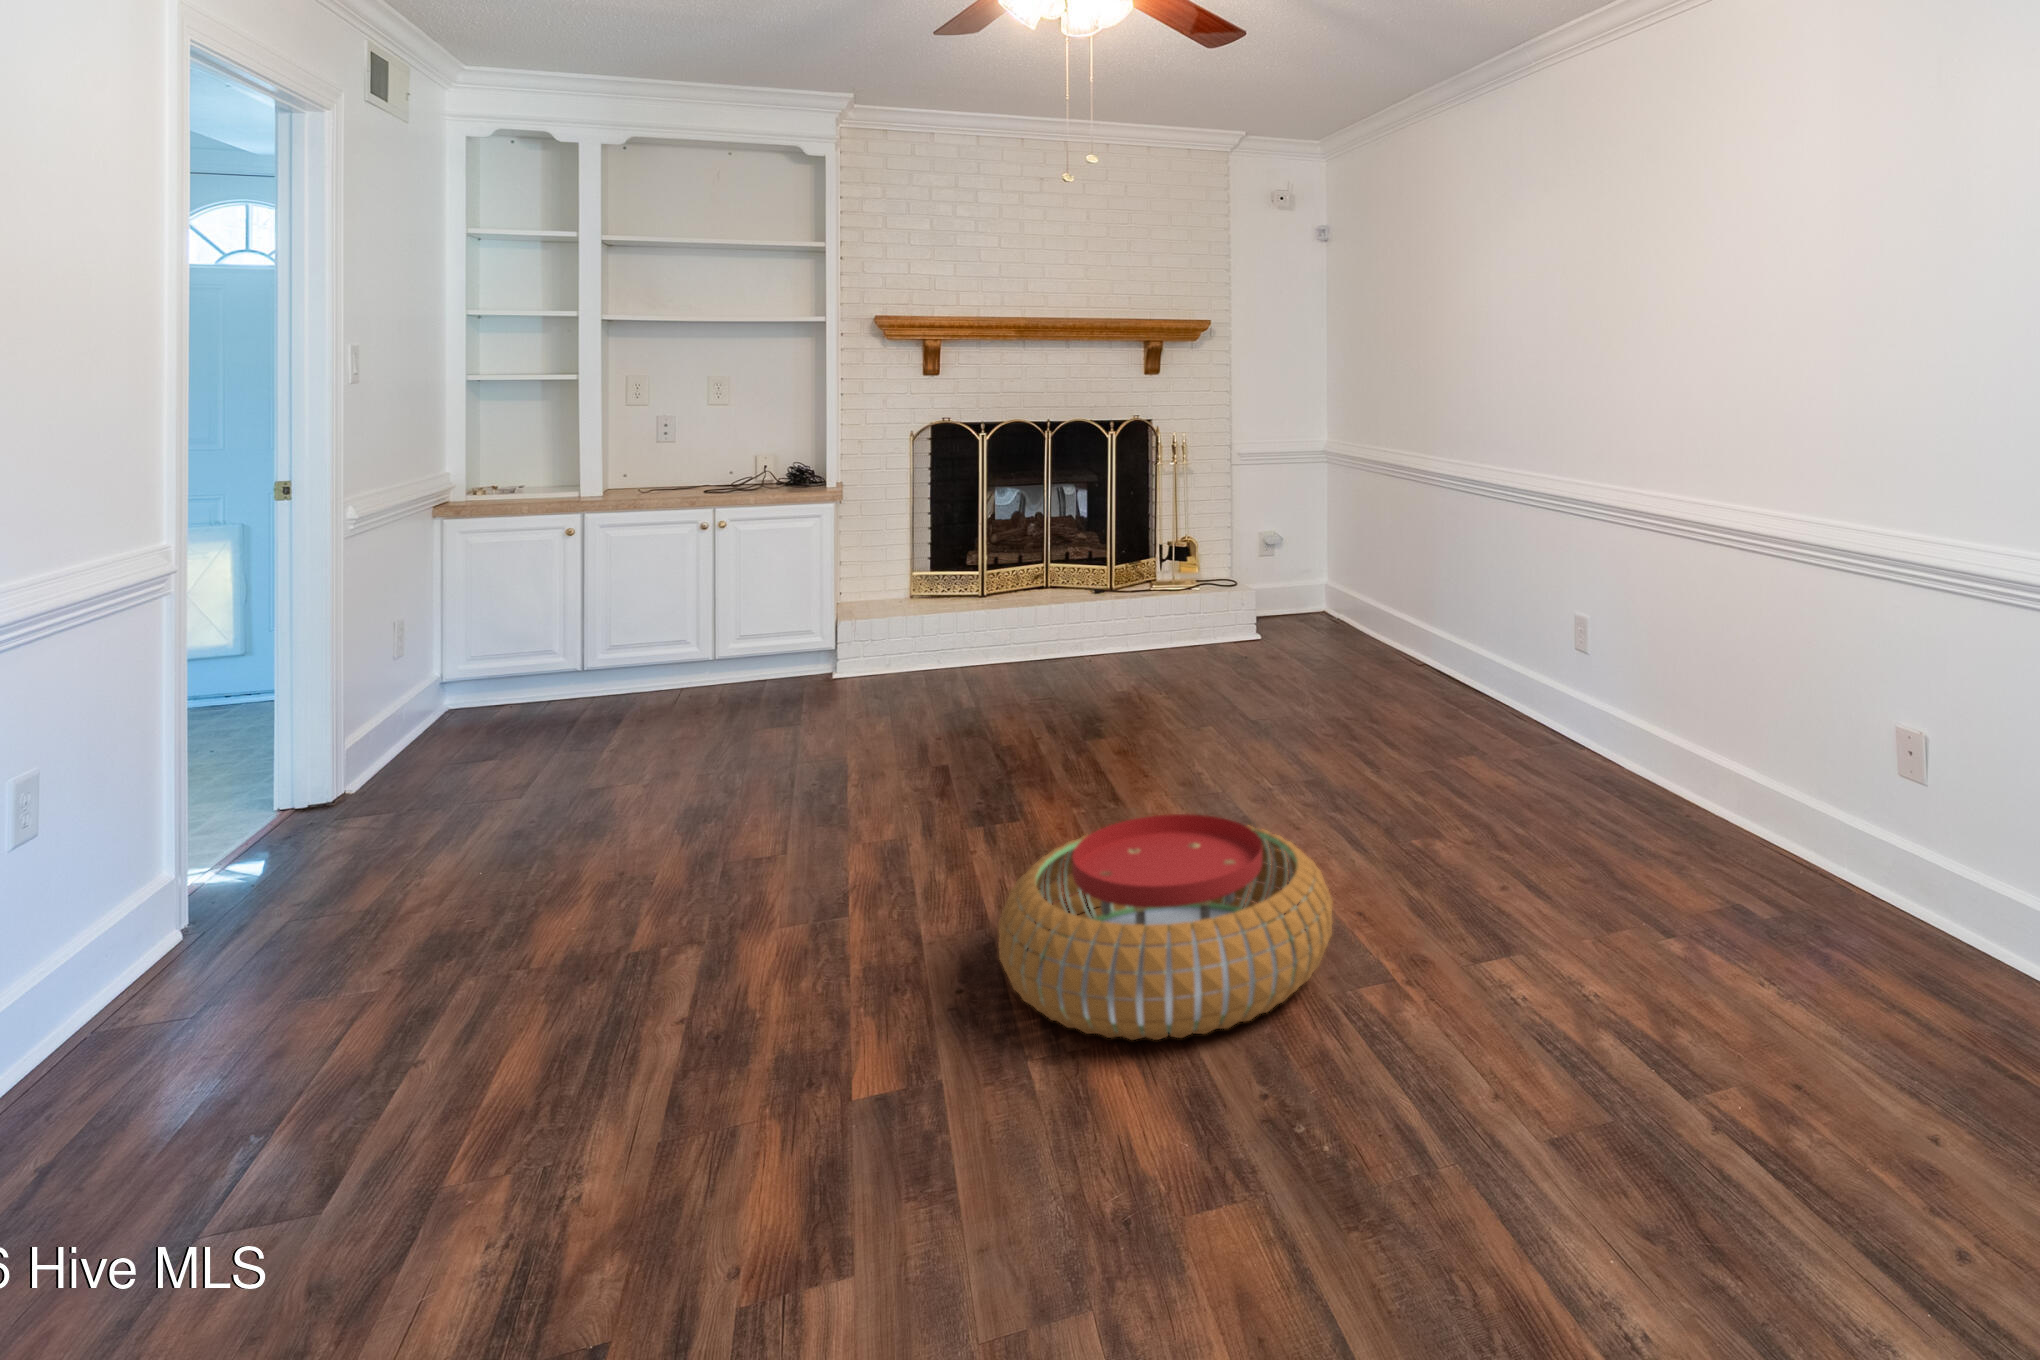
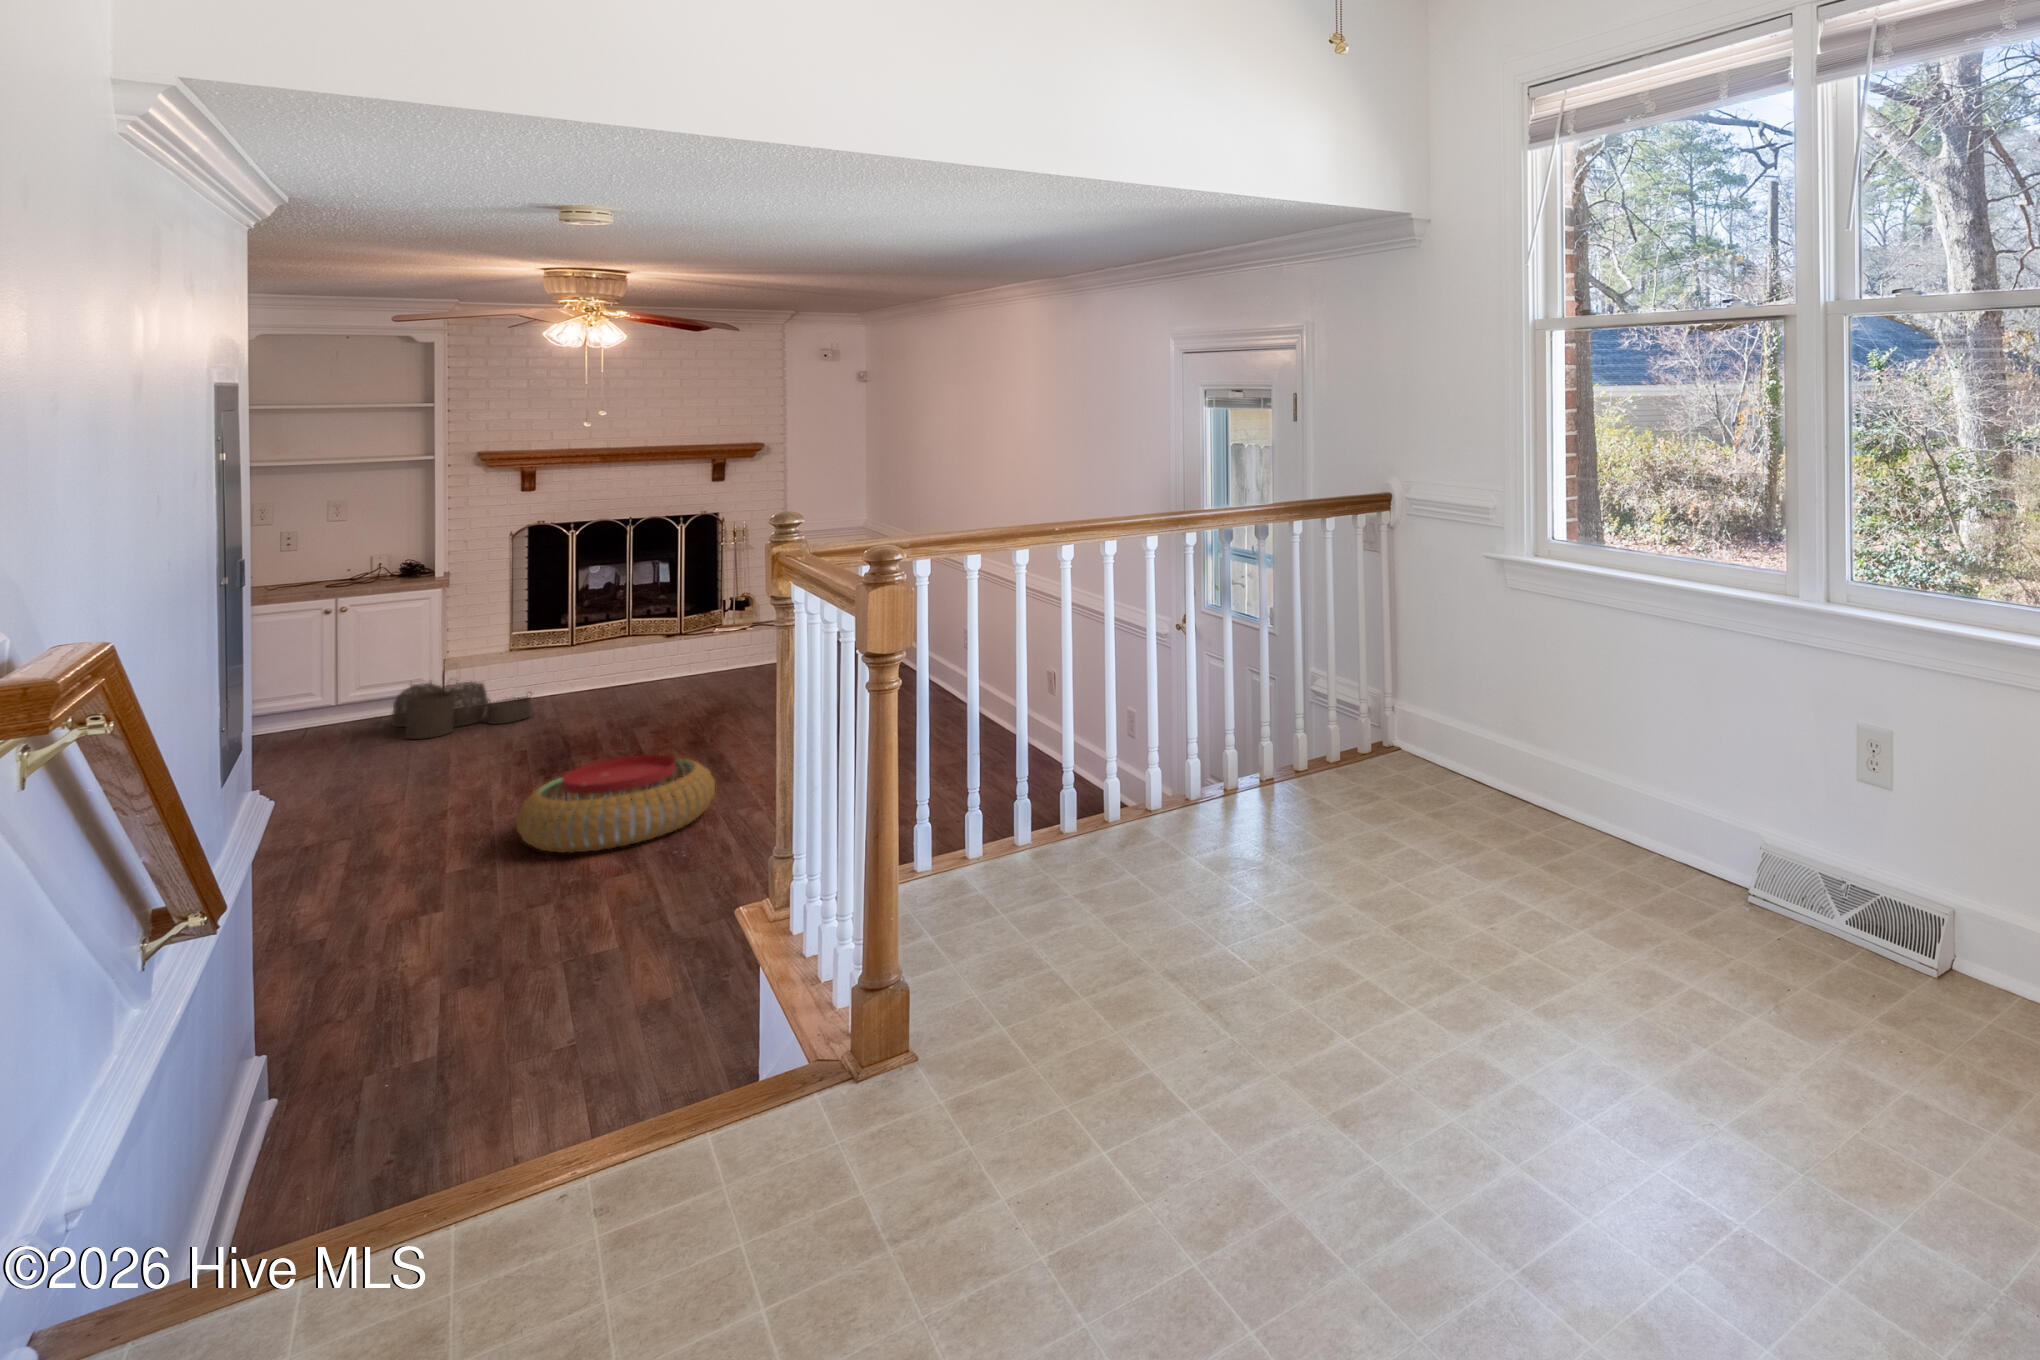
woven basket: none [779,631,948,720] -> present [392,680,531,739]

